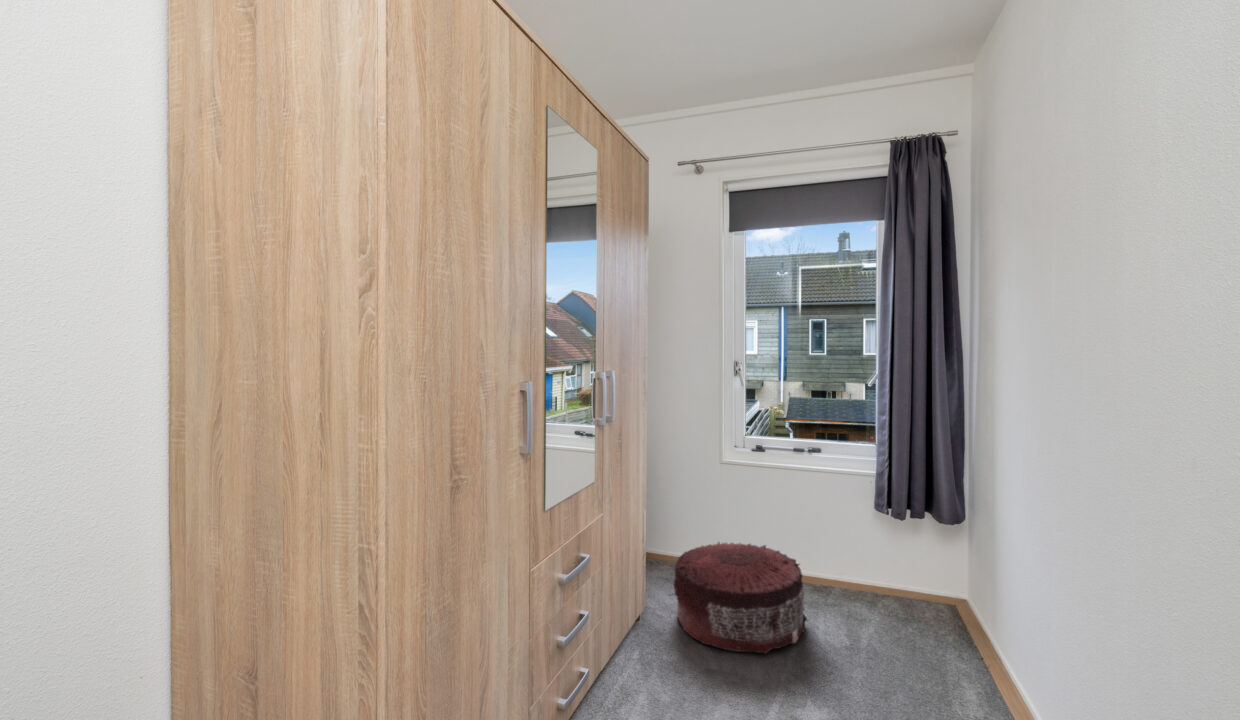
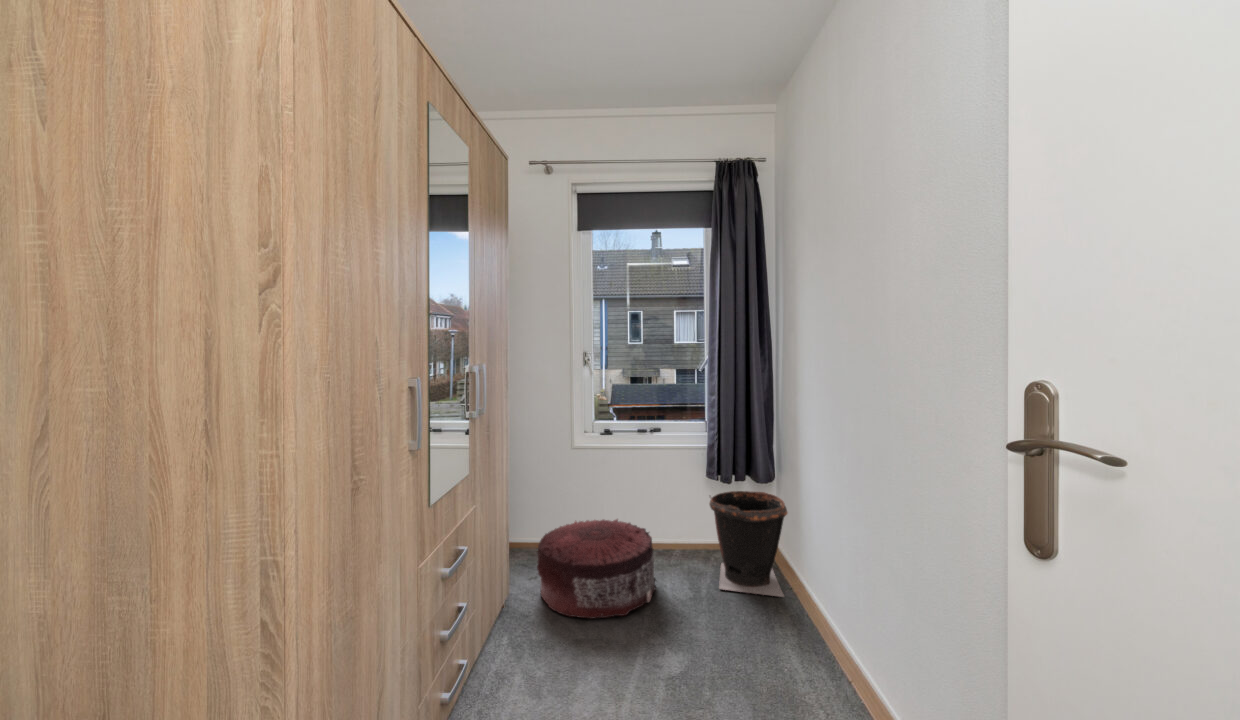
waste bin: none [874,528,979,667] -> present [709,491,787,597]

